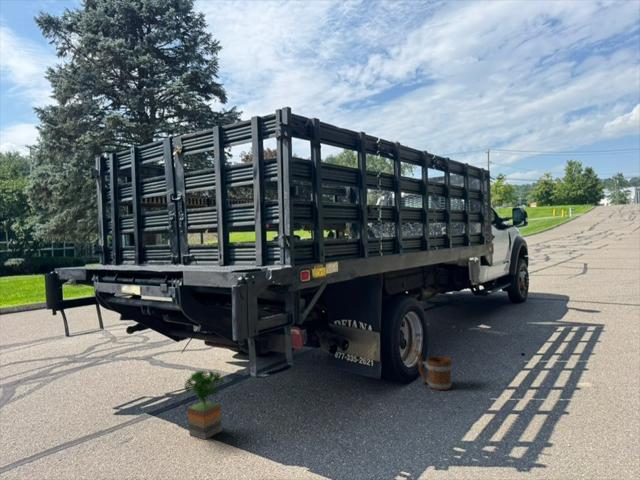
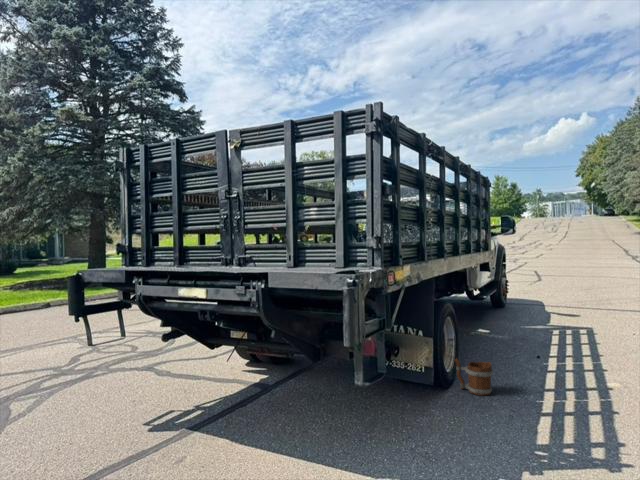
potted tree: present [184,371,226,439] -> none [248,381,292,457]

